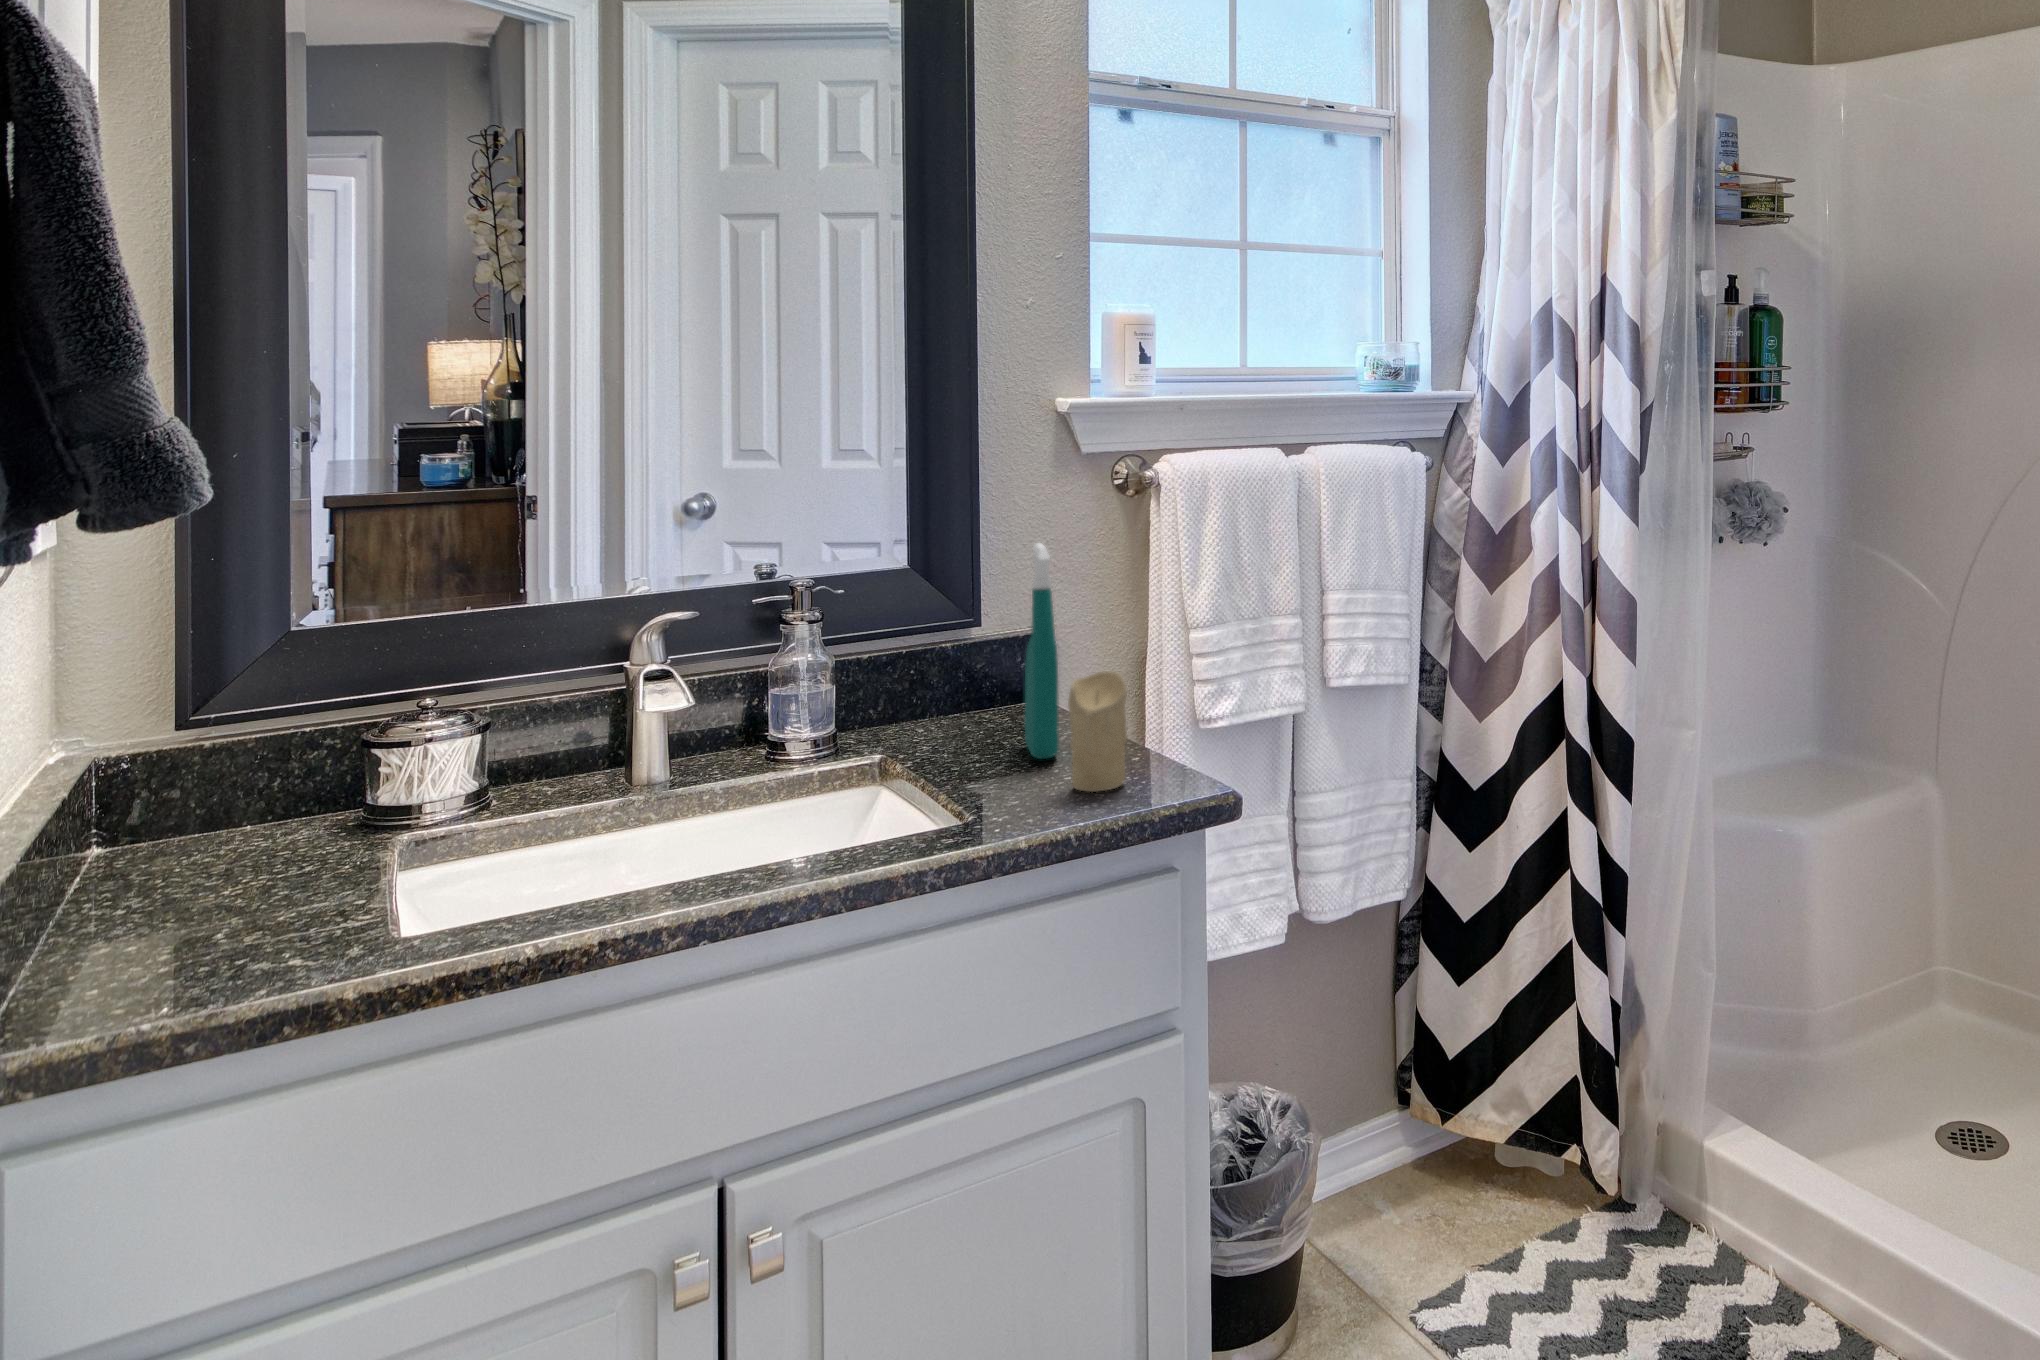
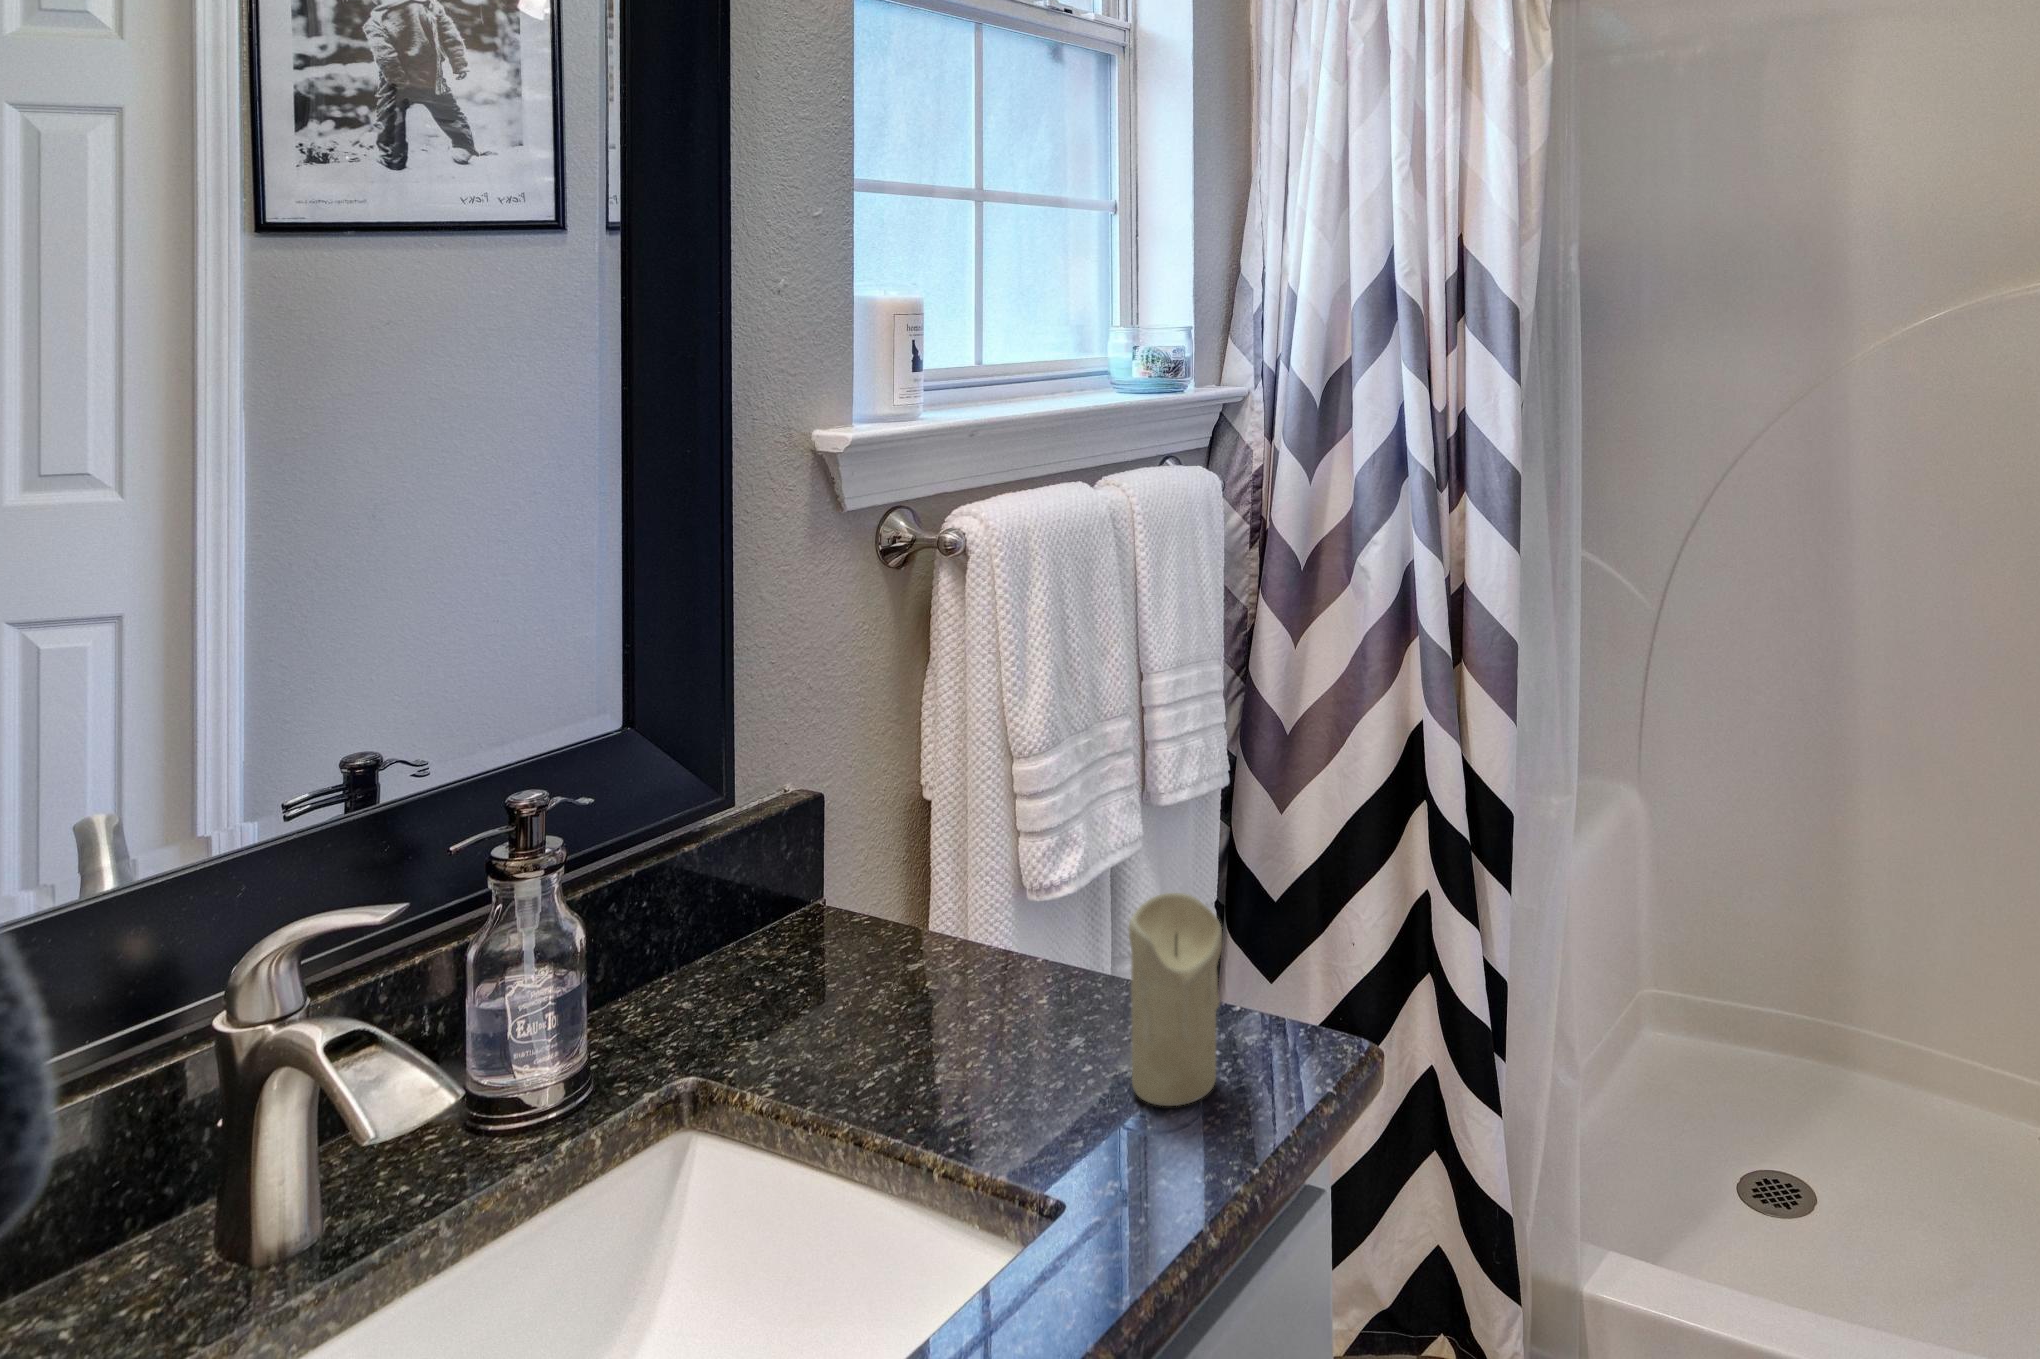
spray bottle: present [1025,543,1059,759] -> none [914,681,1024,1046]

